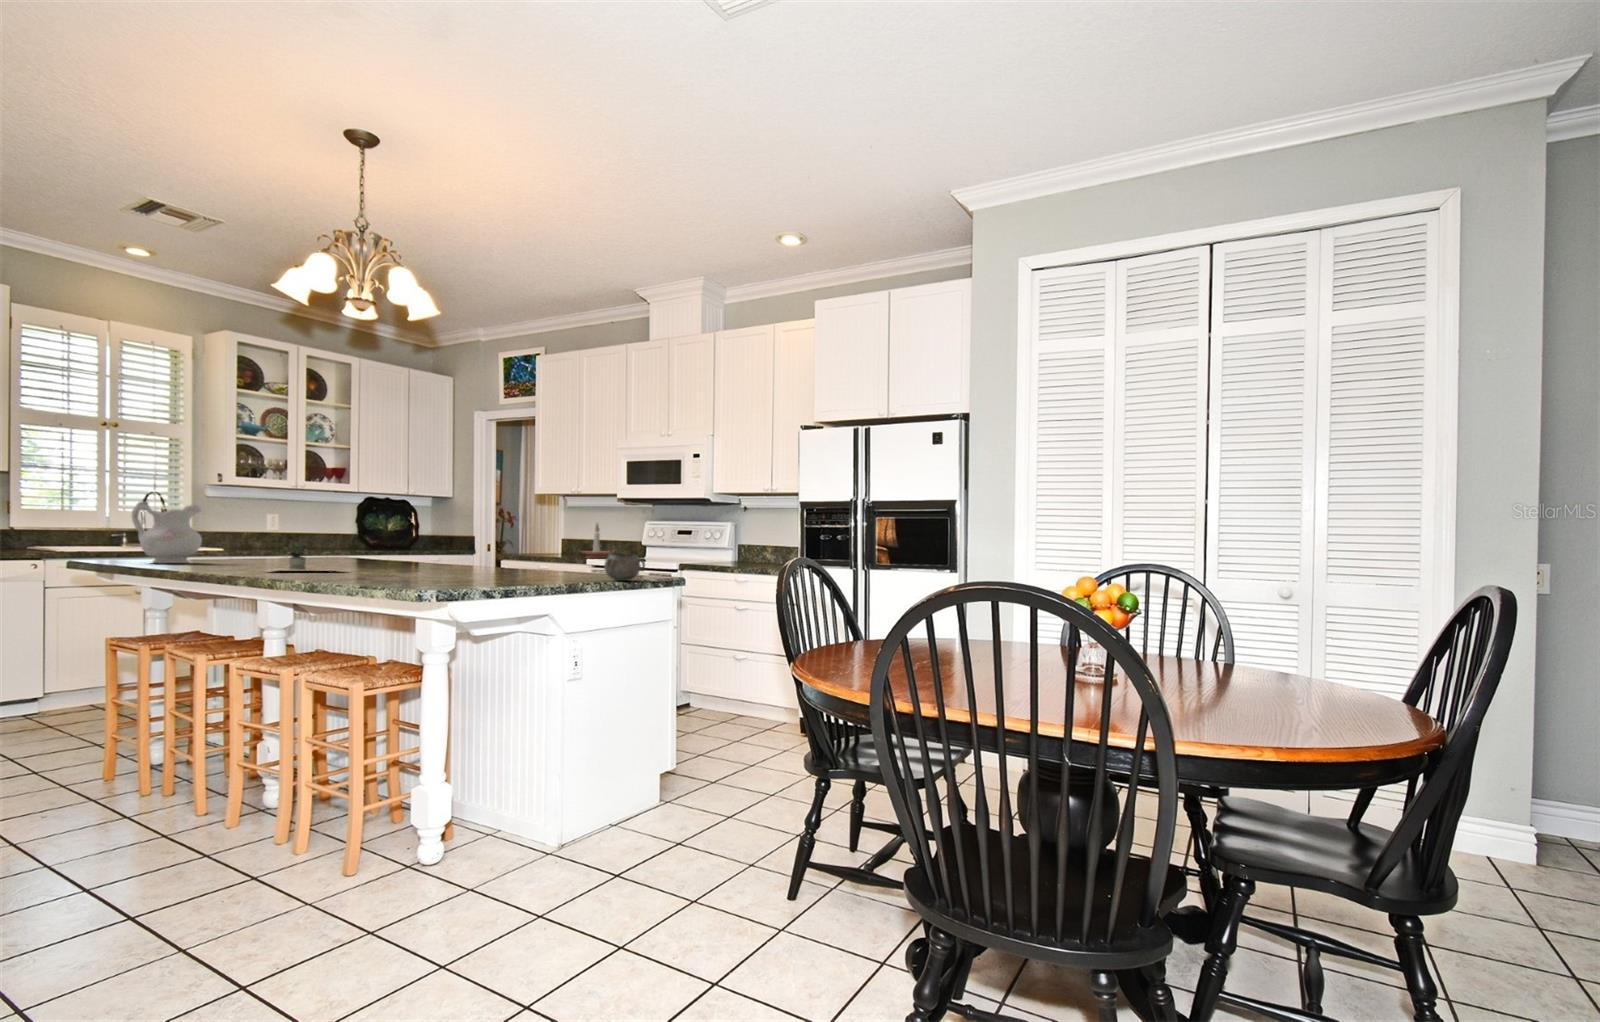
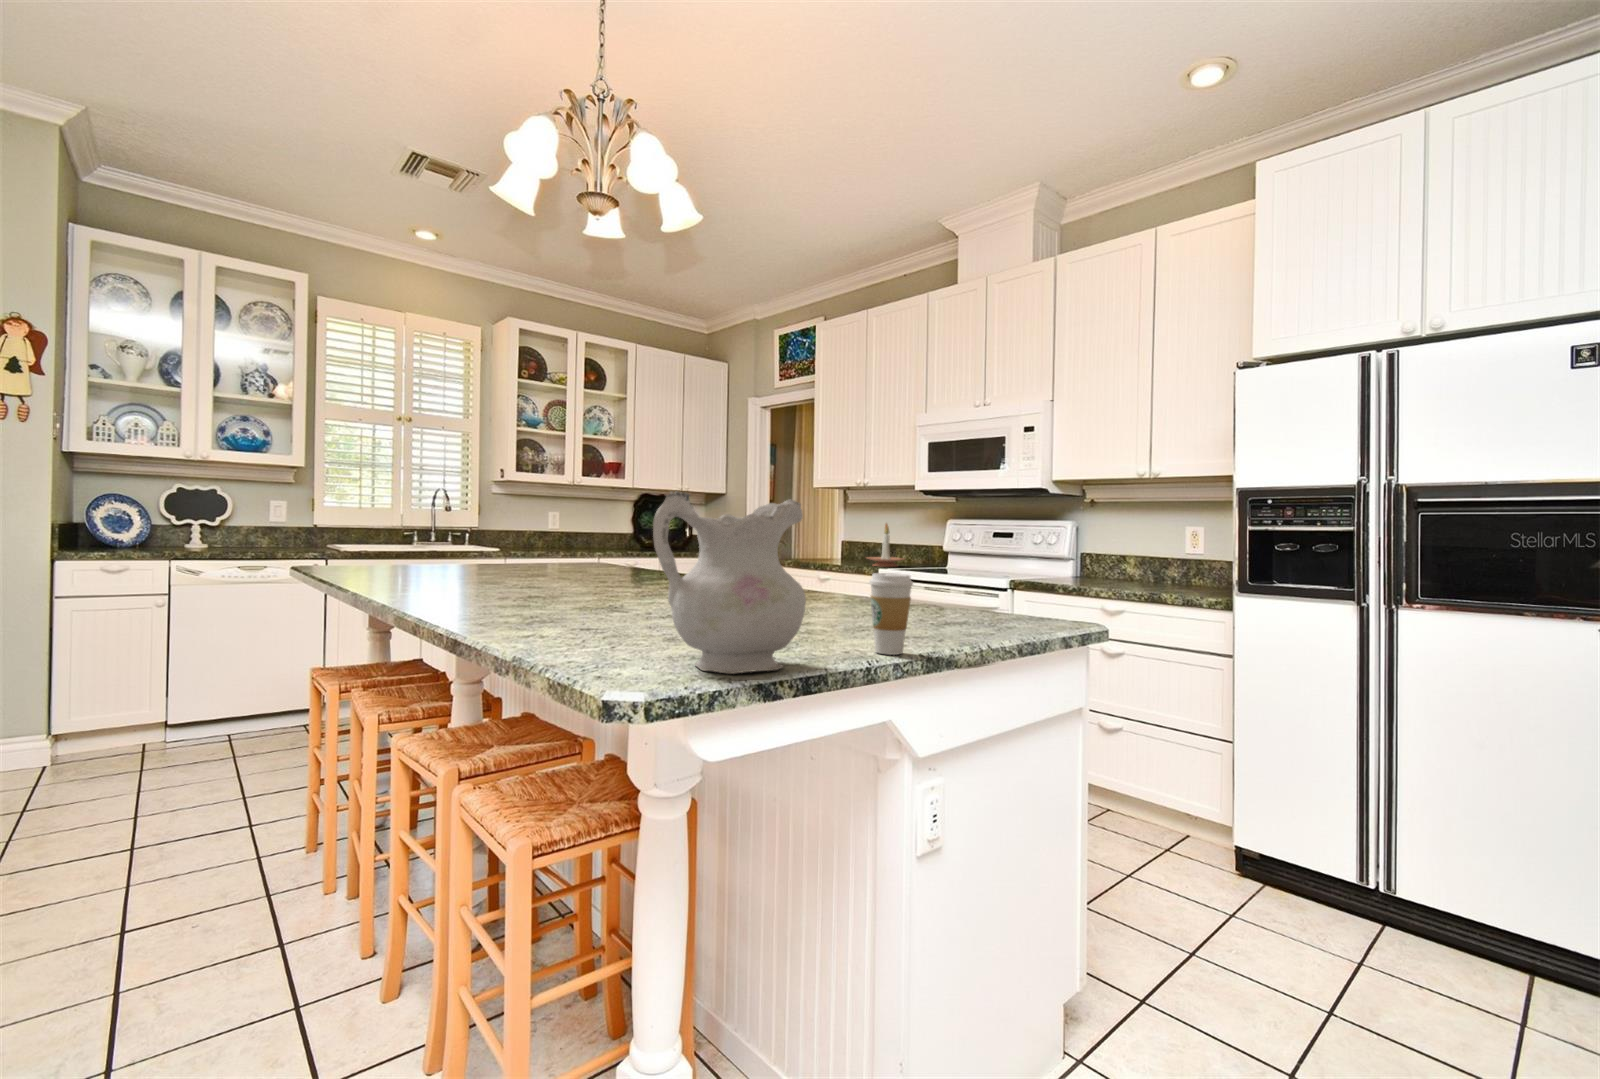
ceramic pitcher: present [132,501,202,563] -> present [653,491,806,674]
potted plant: present [285,542,329,571] -> none [456,551,614,597]
coffee cup: none [545,544,568,584] -> present [869,573,913,655]
decorative bowl: present [604,553,645,581] -> none [961,585,1039,638]

